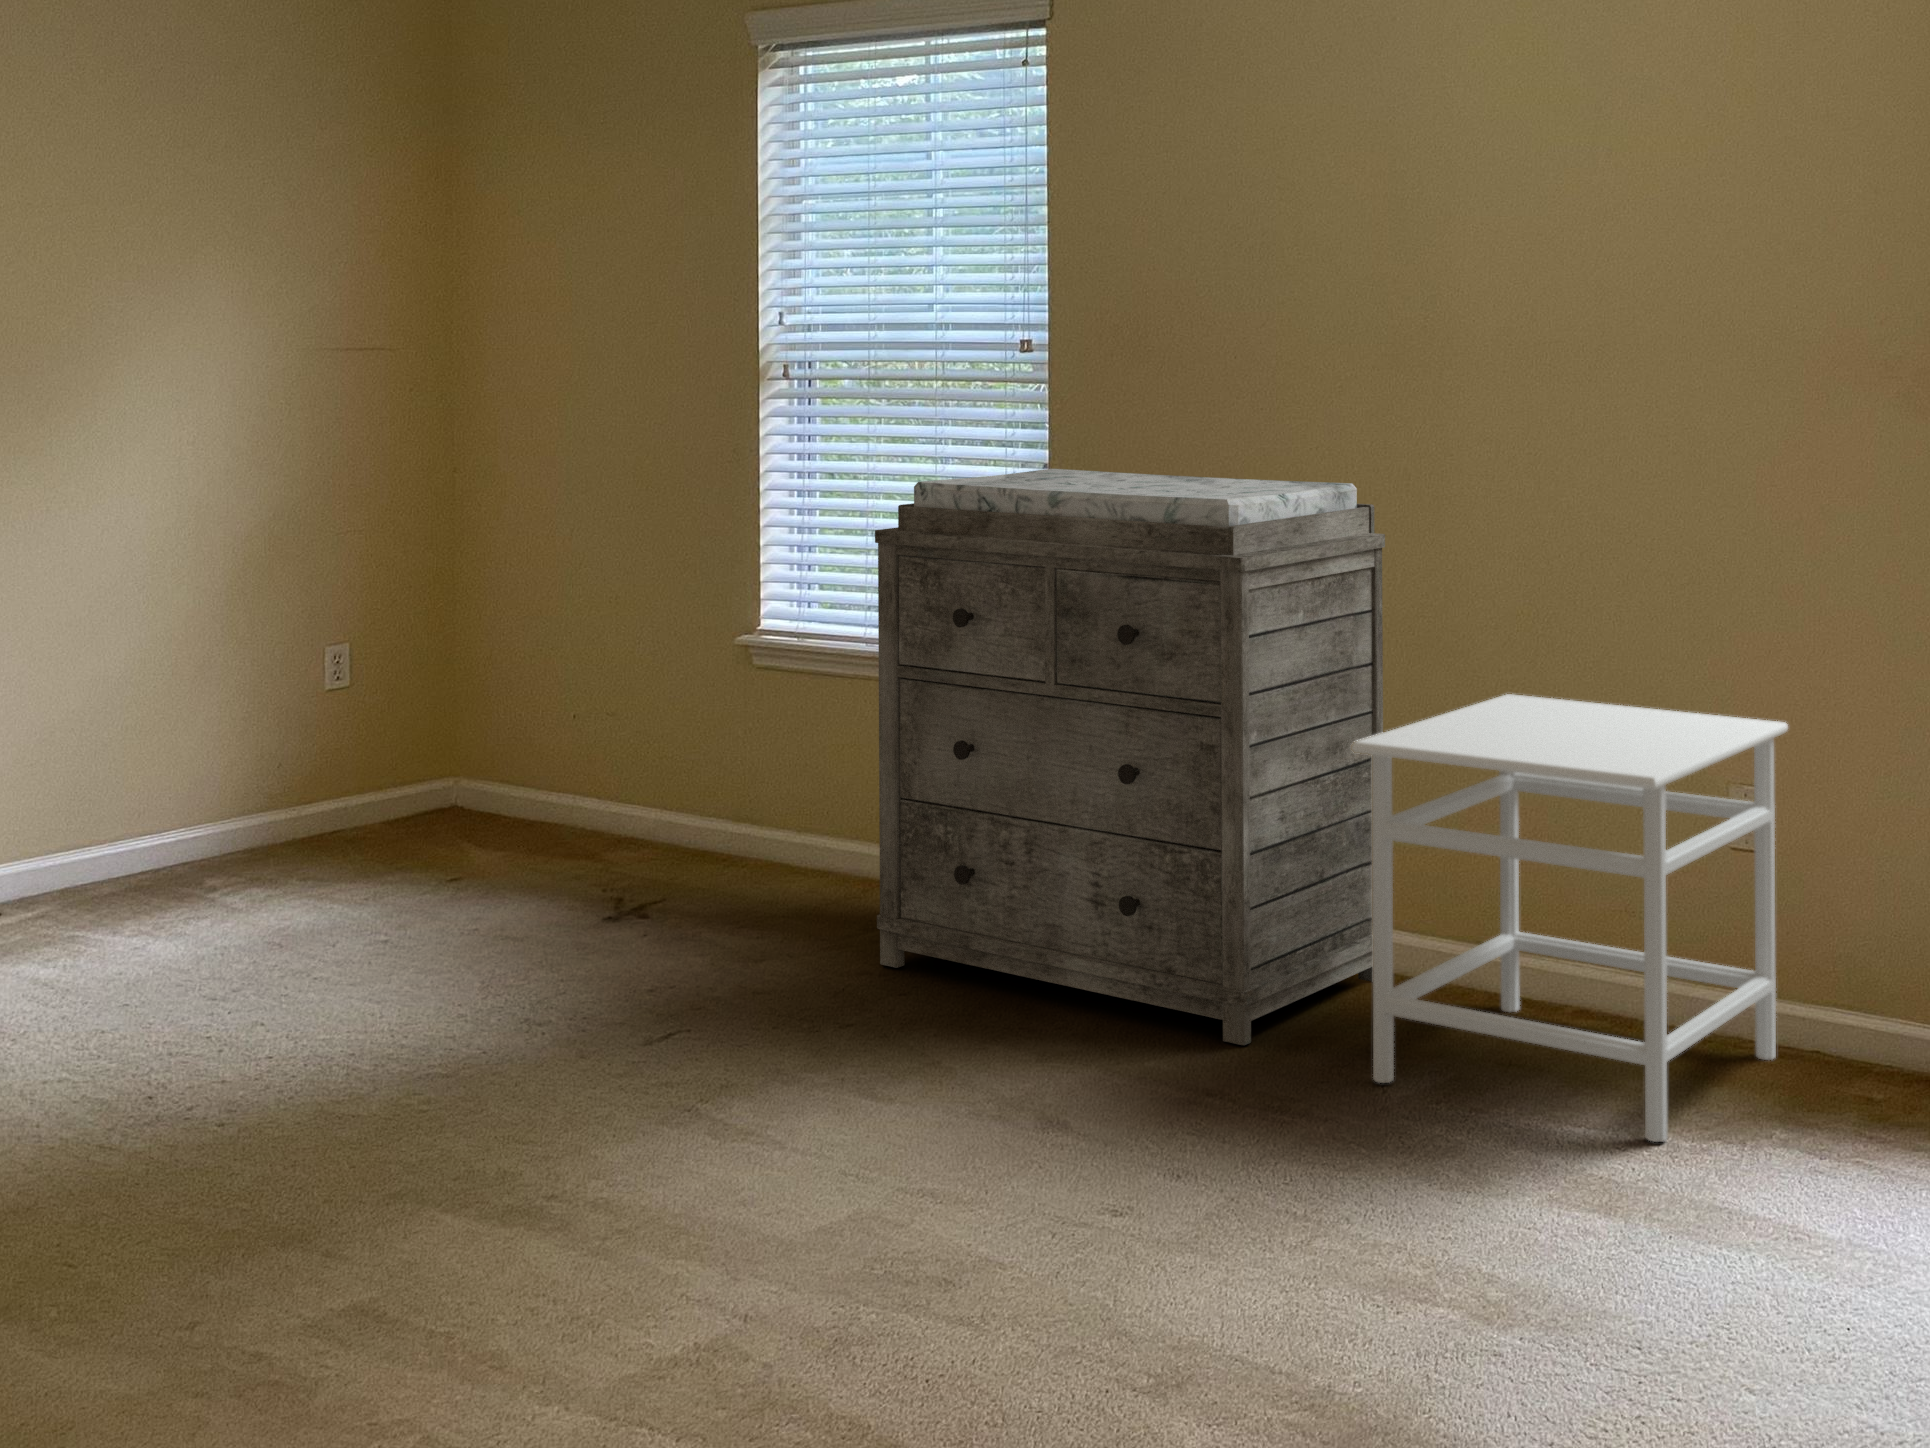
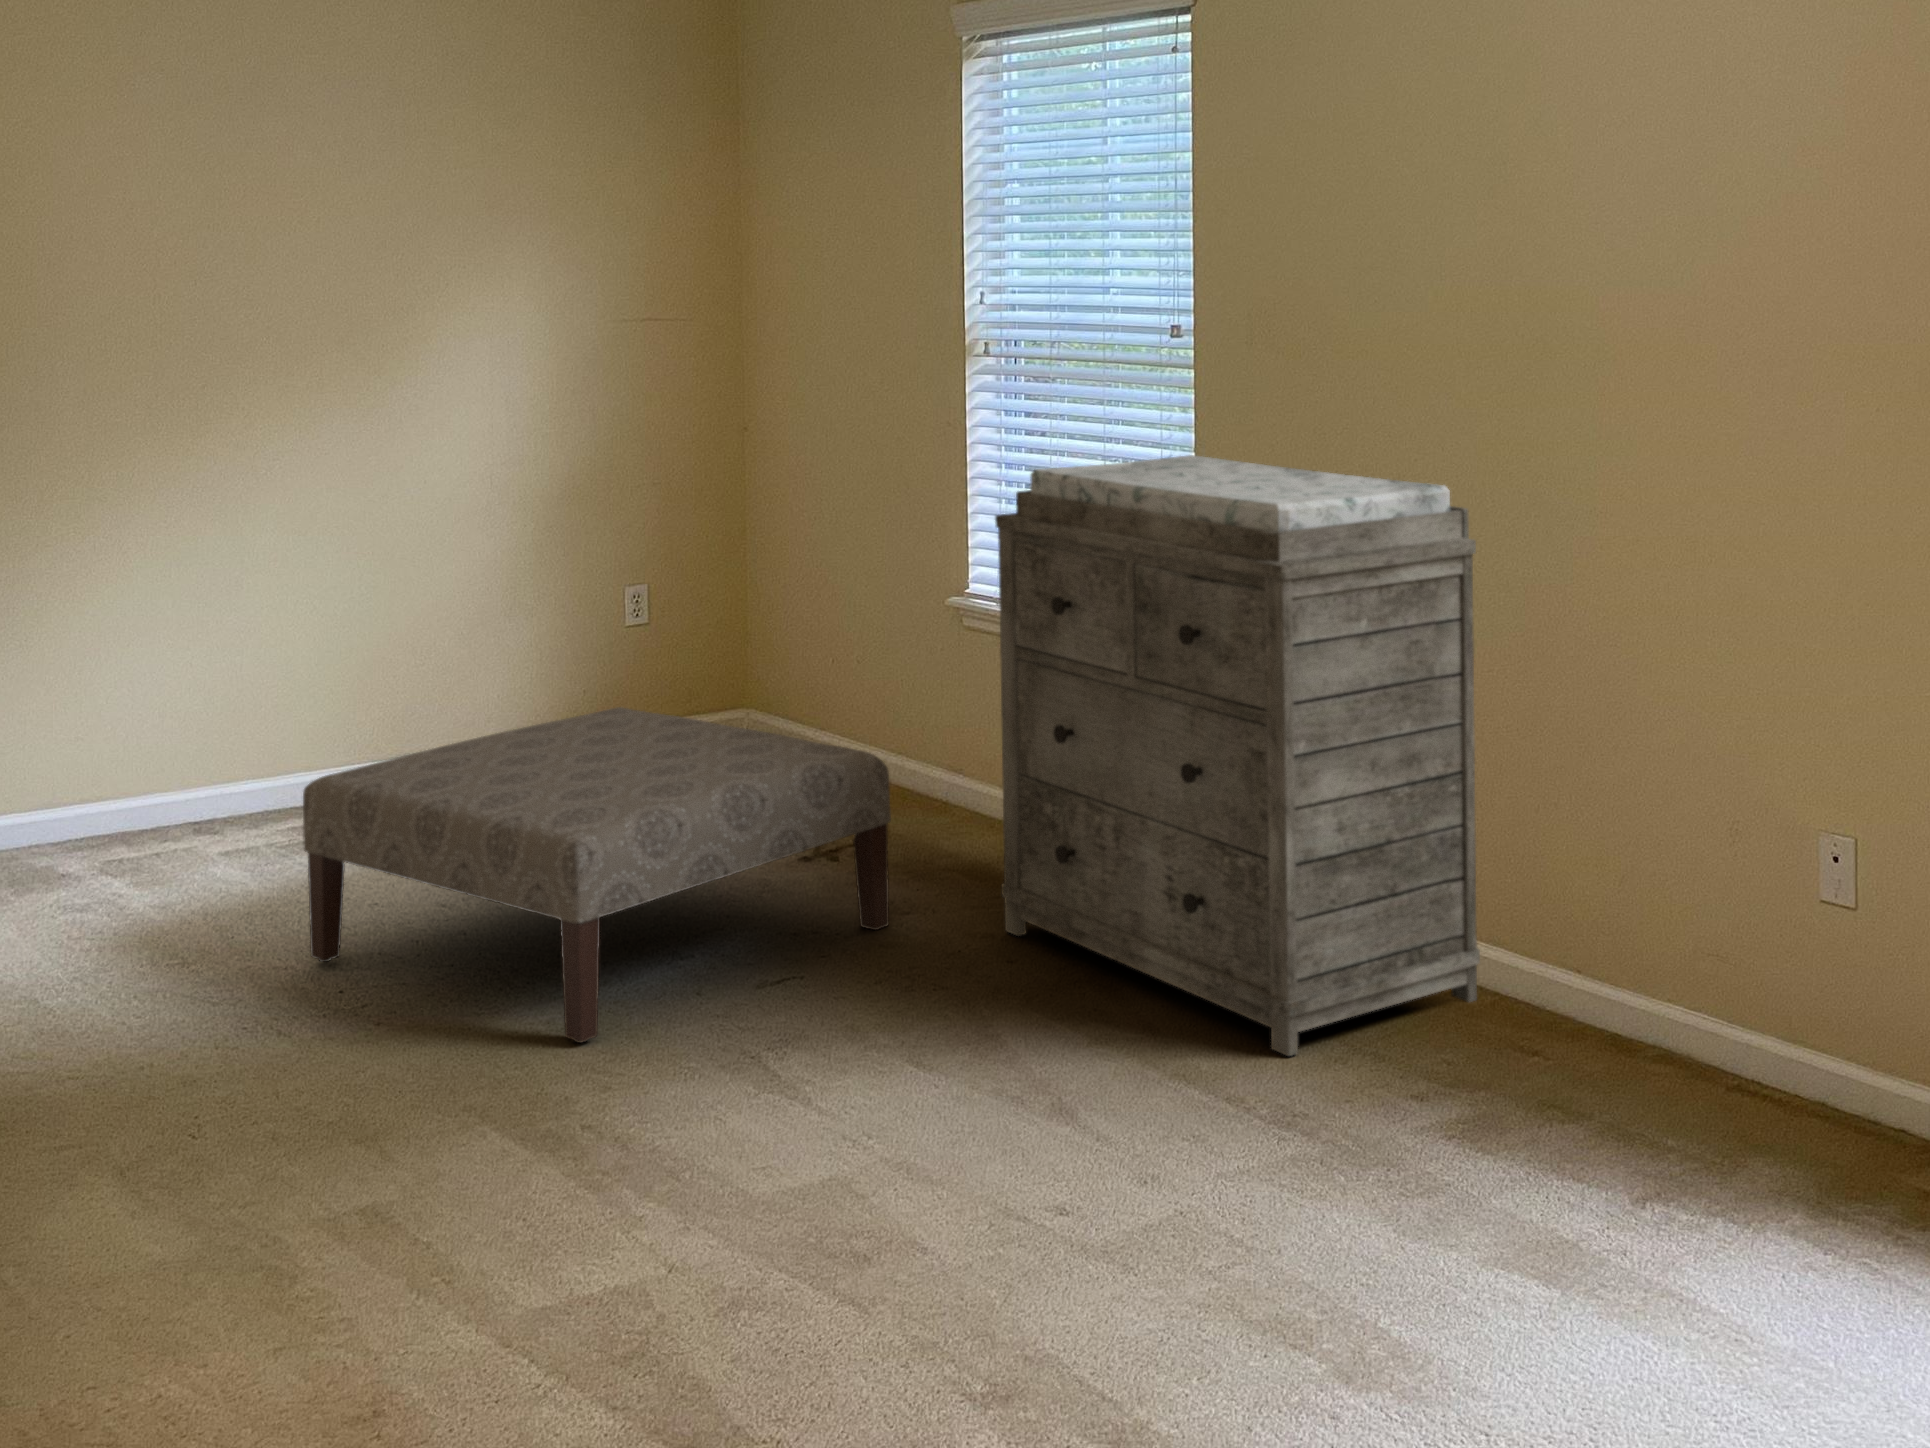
nightstand: present [1351,694,1788,1142] -> none [1363,716,1865,1222]
ottoman: none [73,764,753,1116] -> present [303,707,891,1043]

